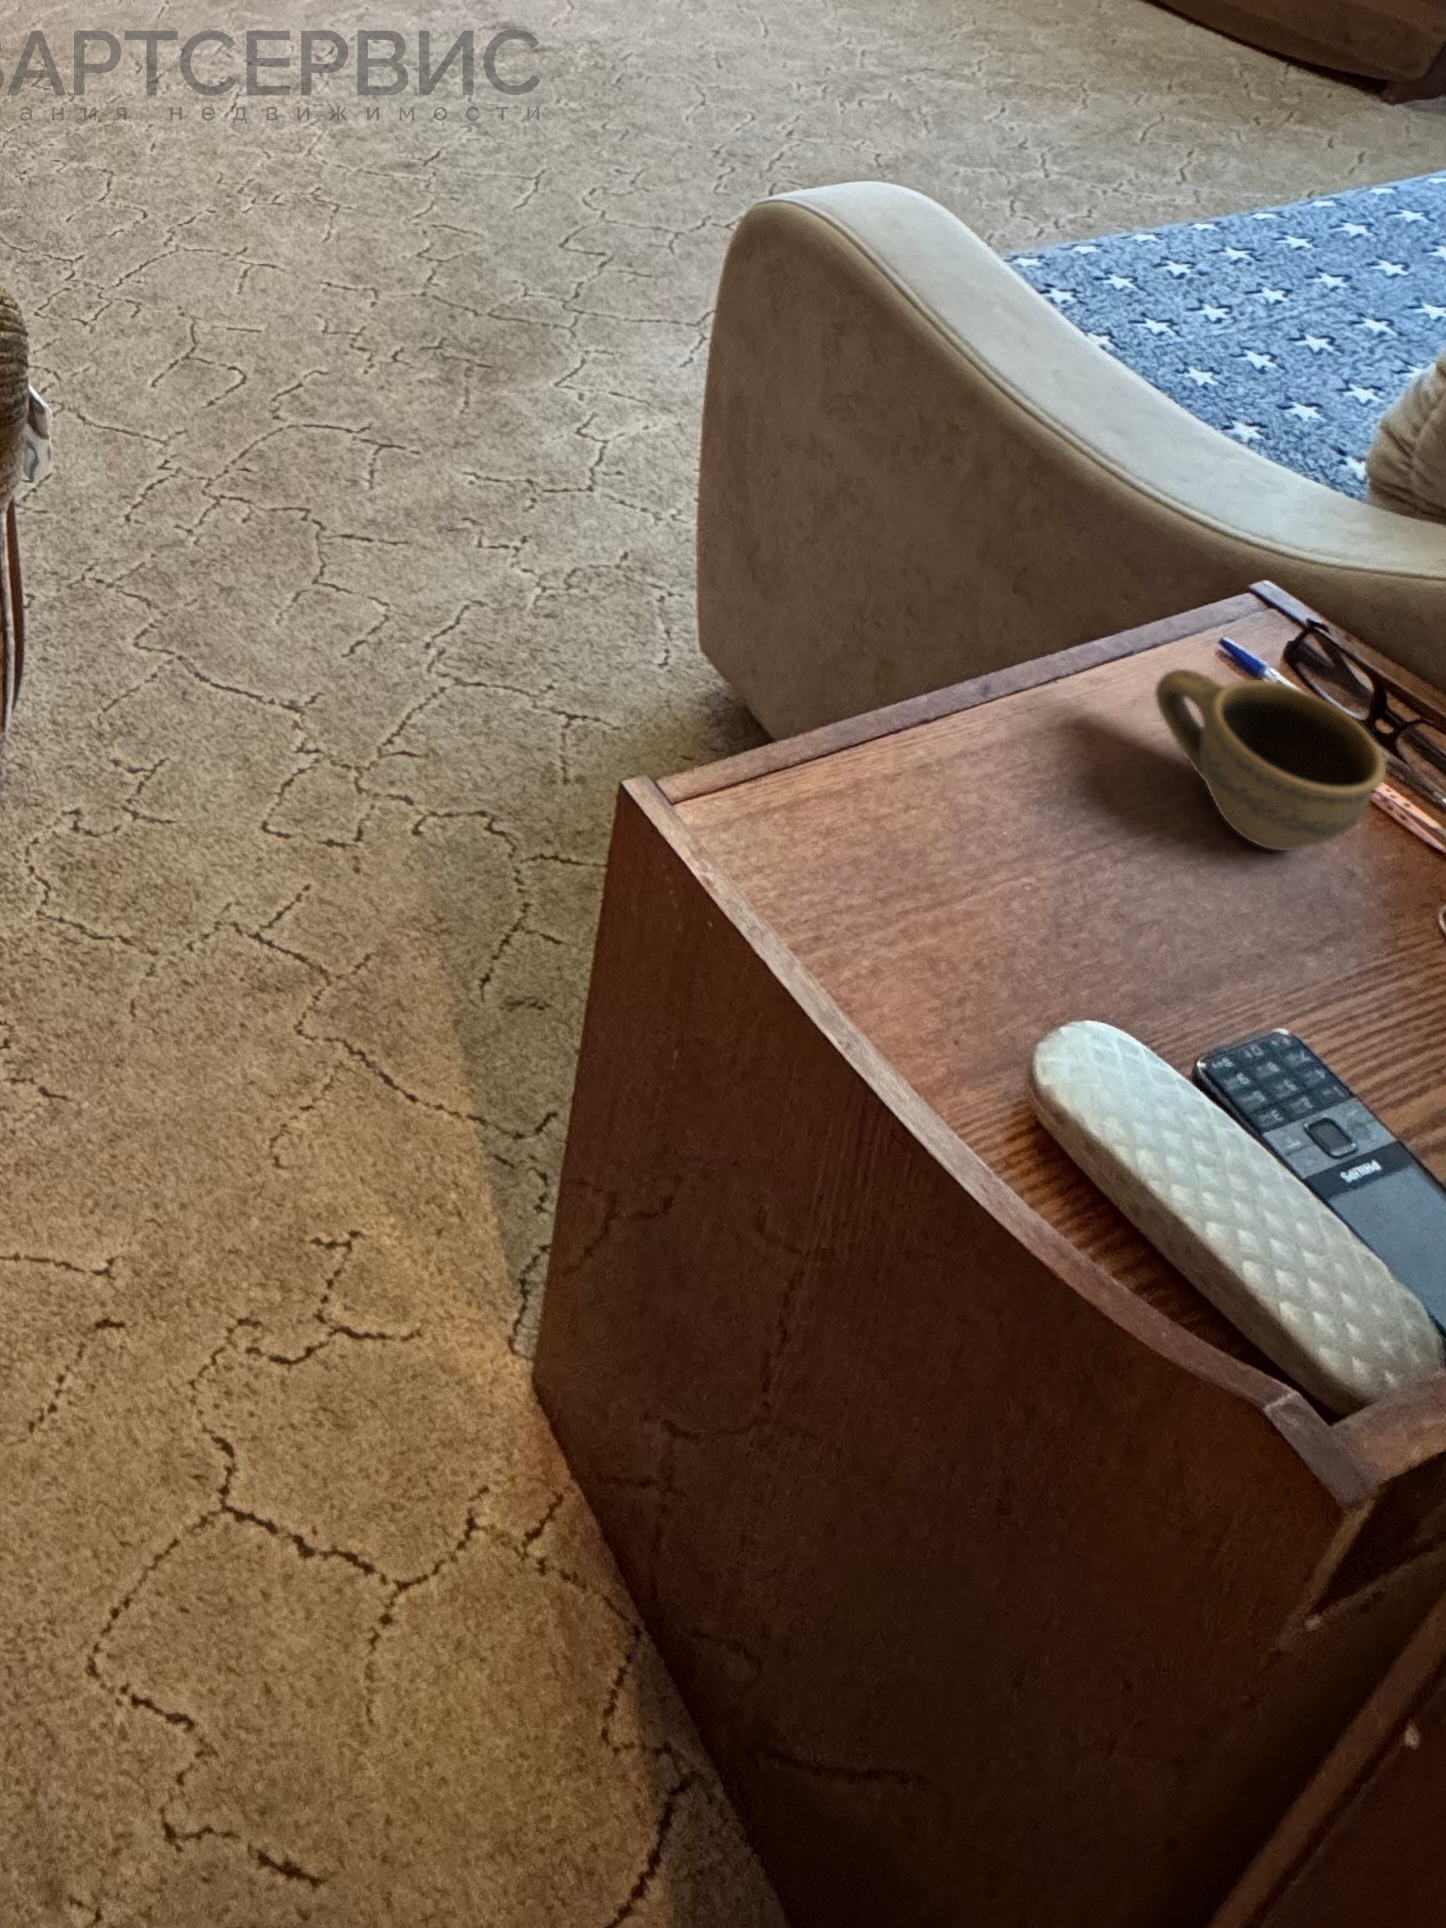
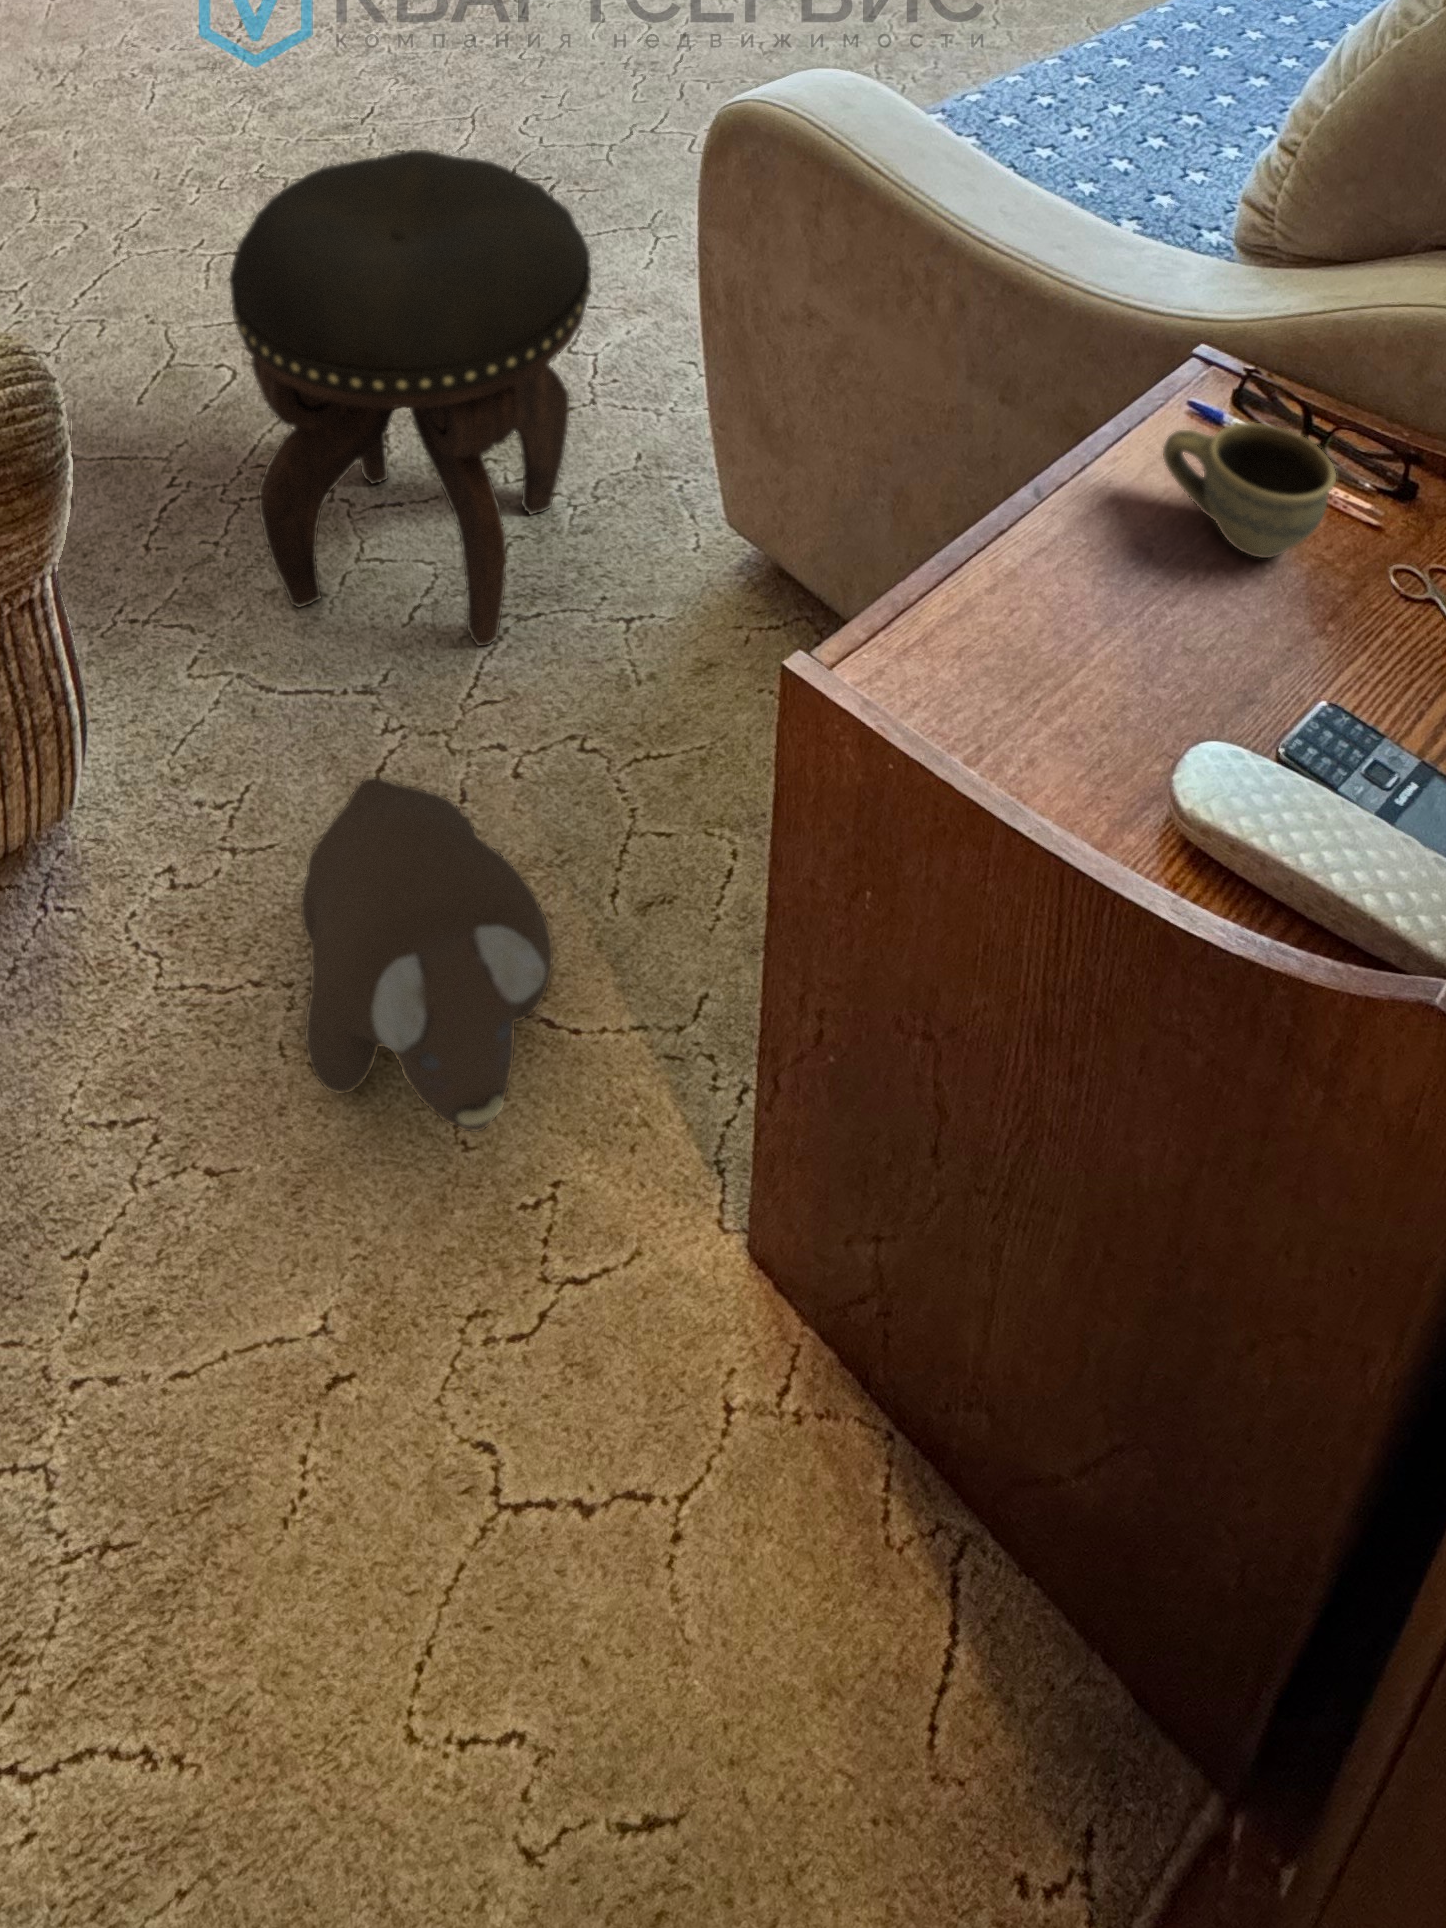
footstool: none [221,193,587,700] -> present [230,150,591,646]
plush toy: none [146,785,398,1151] -> present [301,777,553,1132]

